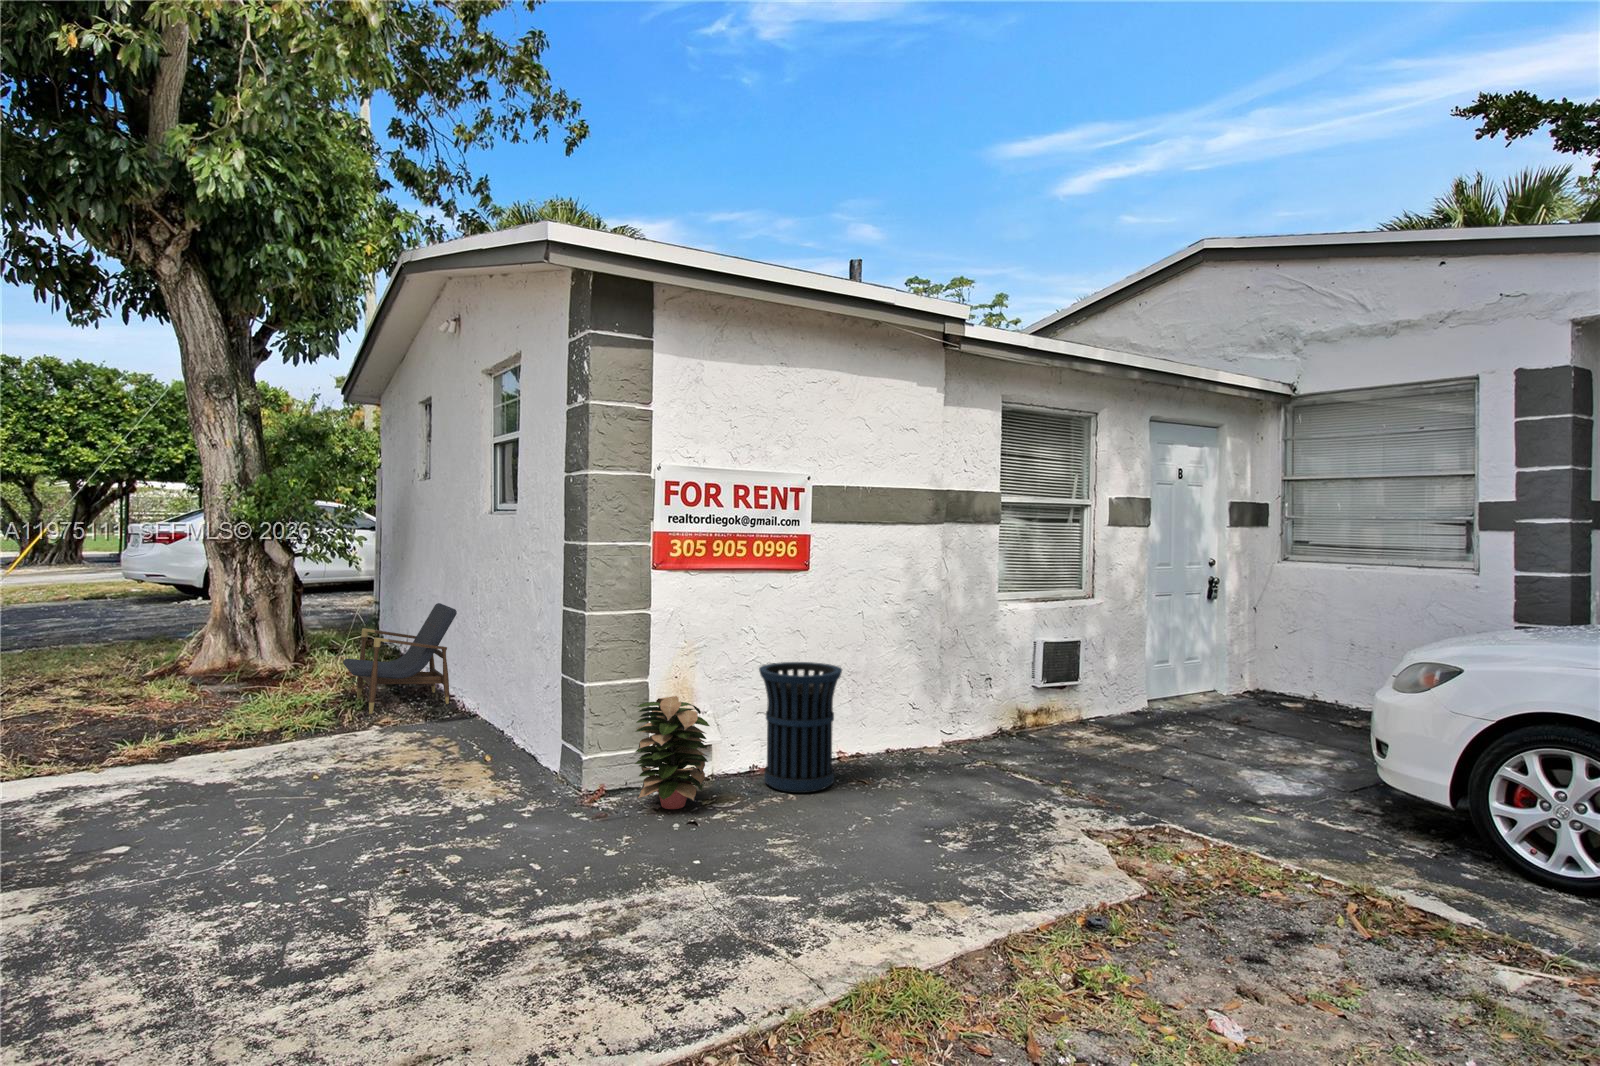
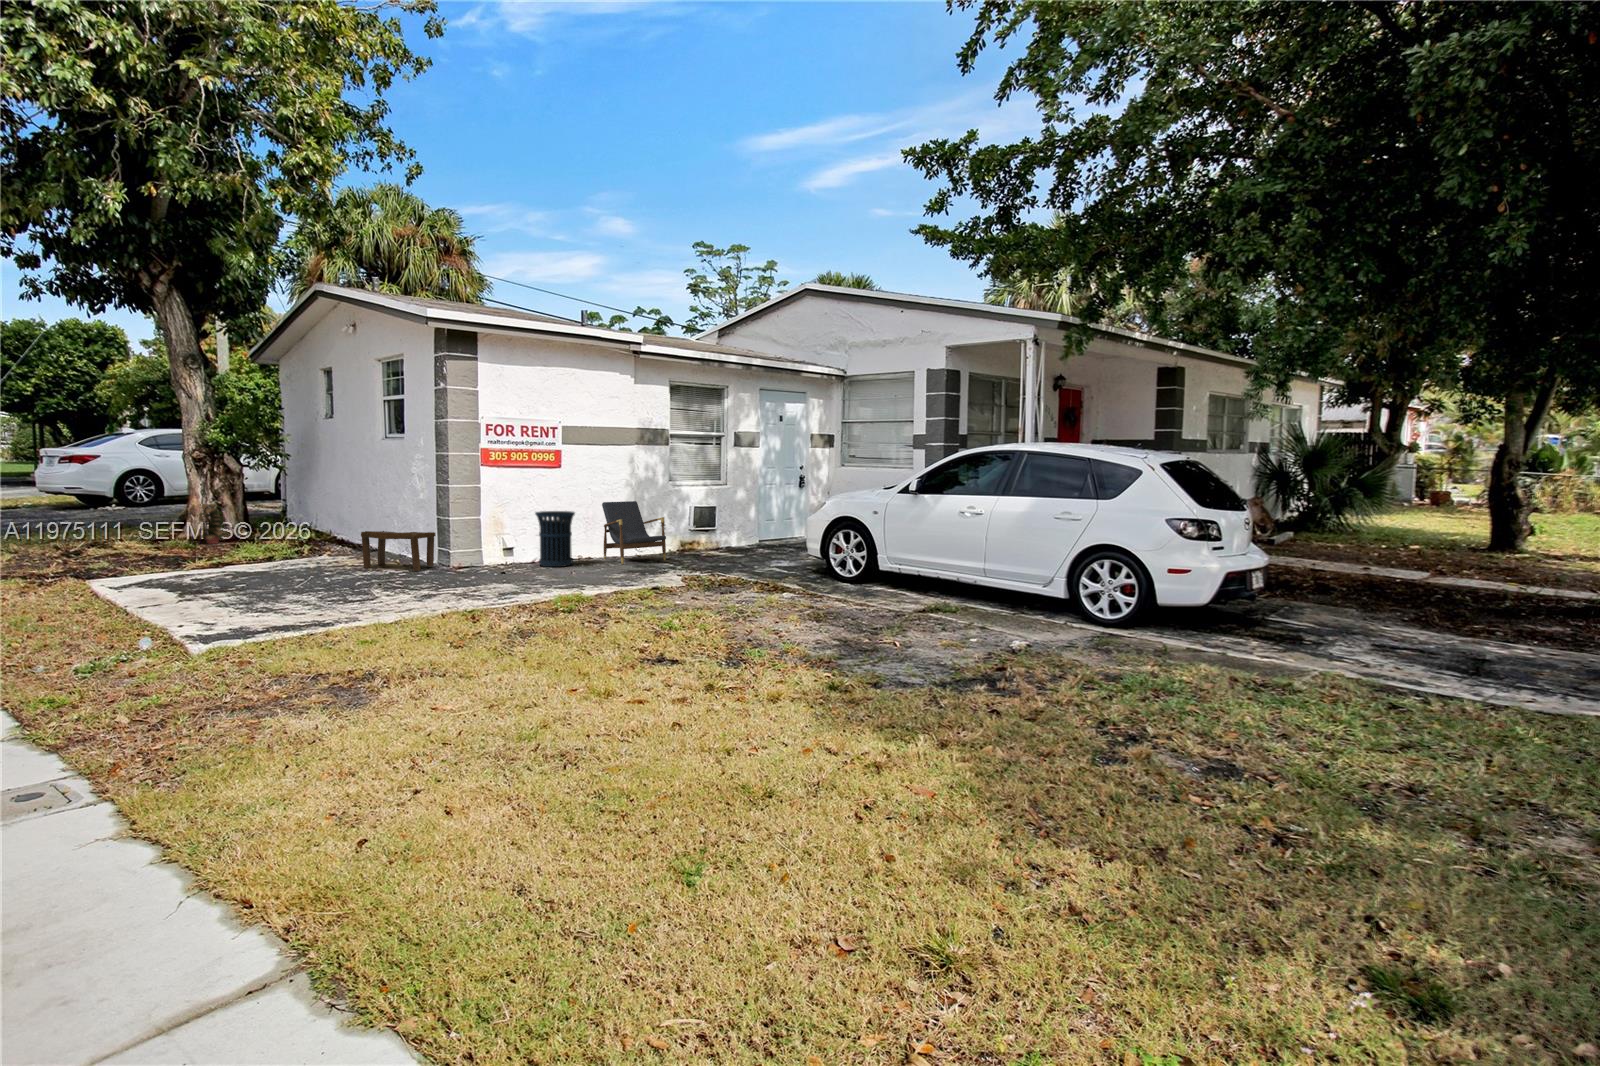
lounge chair: present [343,603,457,714] -> present [602,501,666,564]
decorative plant: present [635,696,710,809] -> present [199,504,228,544]
bench: none [409,698,555,803] -> present [361,531,436,571]

